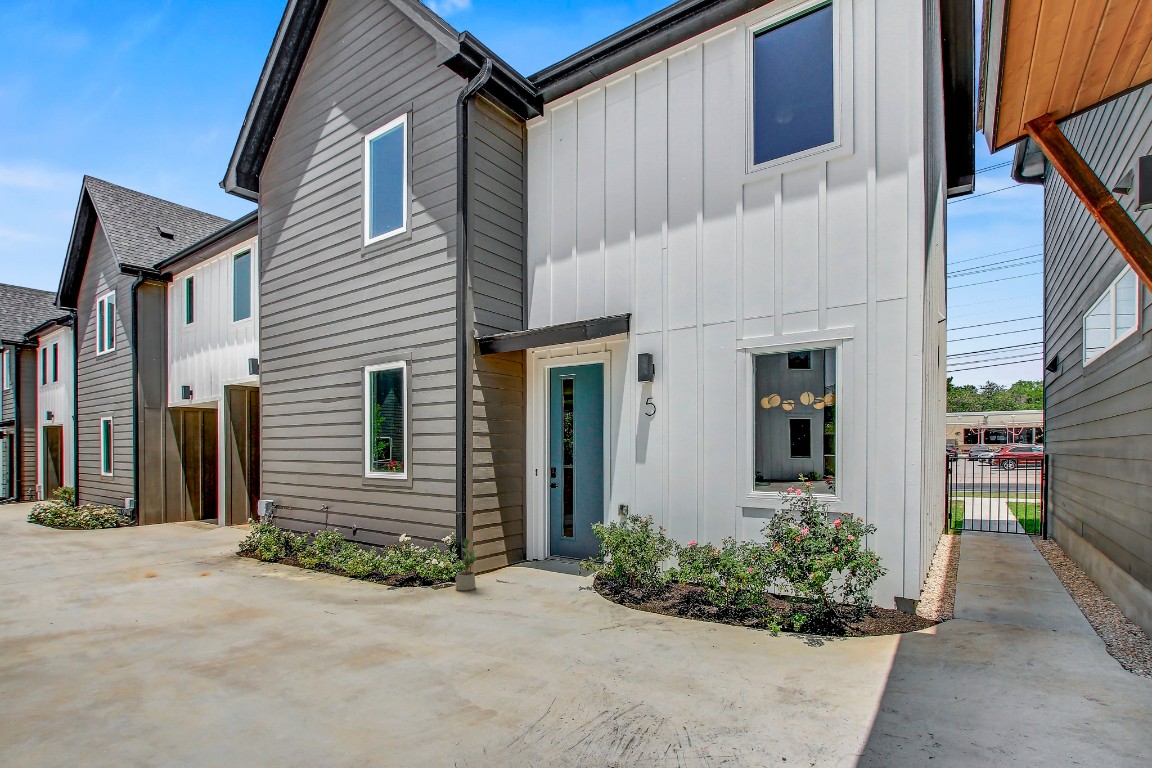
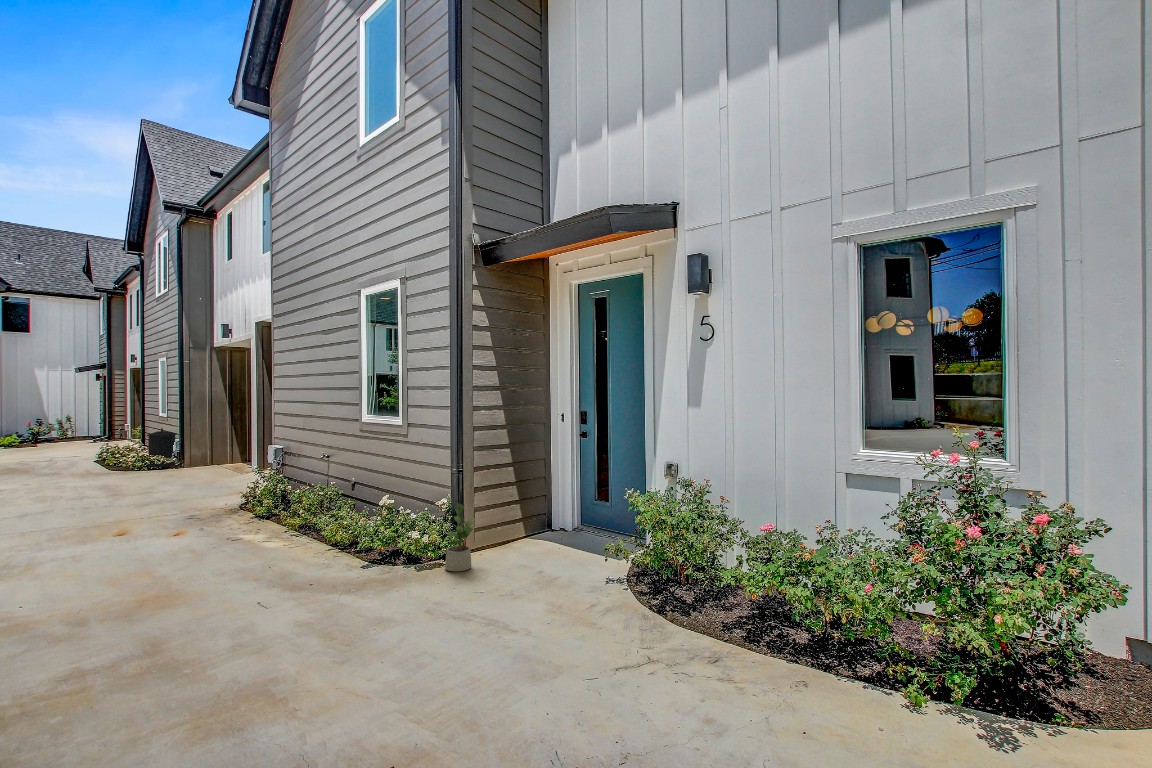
trash can: none [99,487,129,528] -> present [147,428,177,467]

